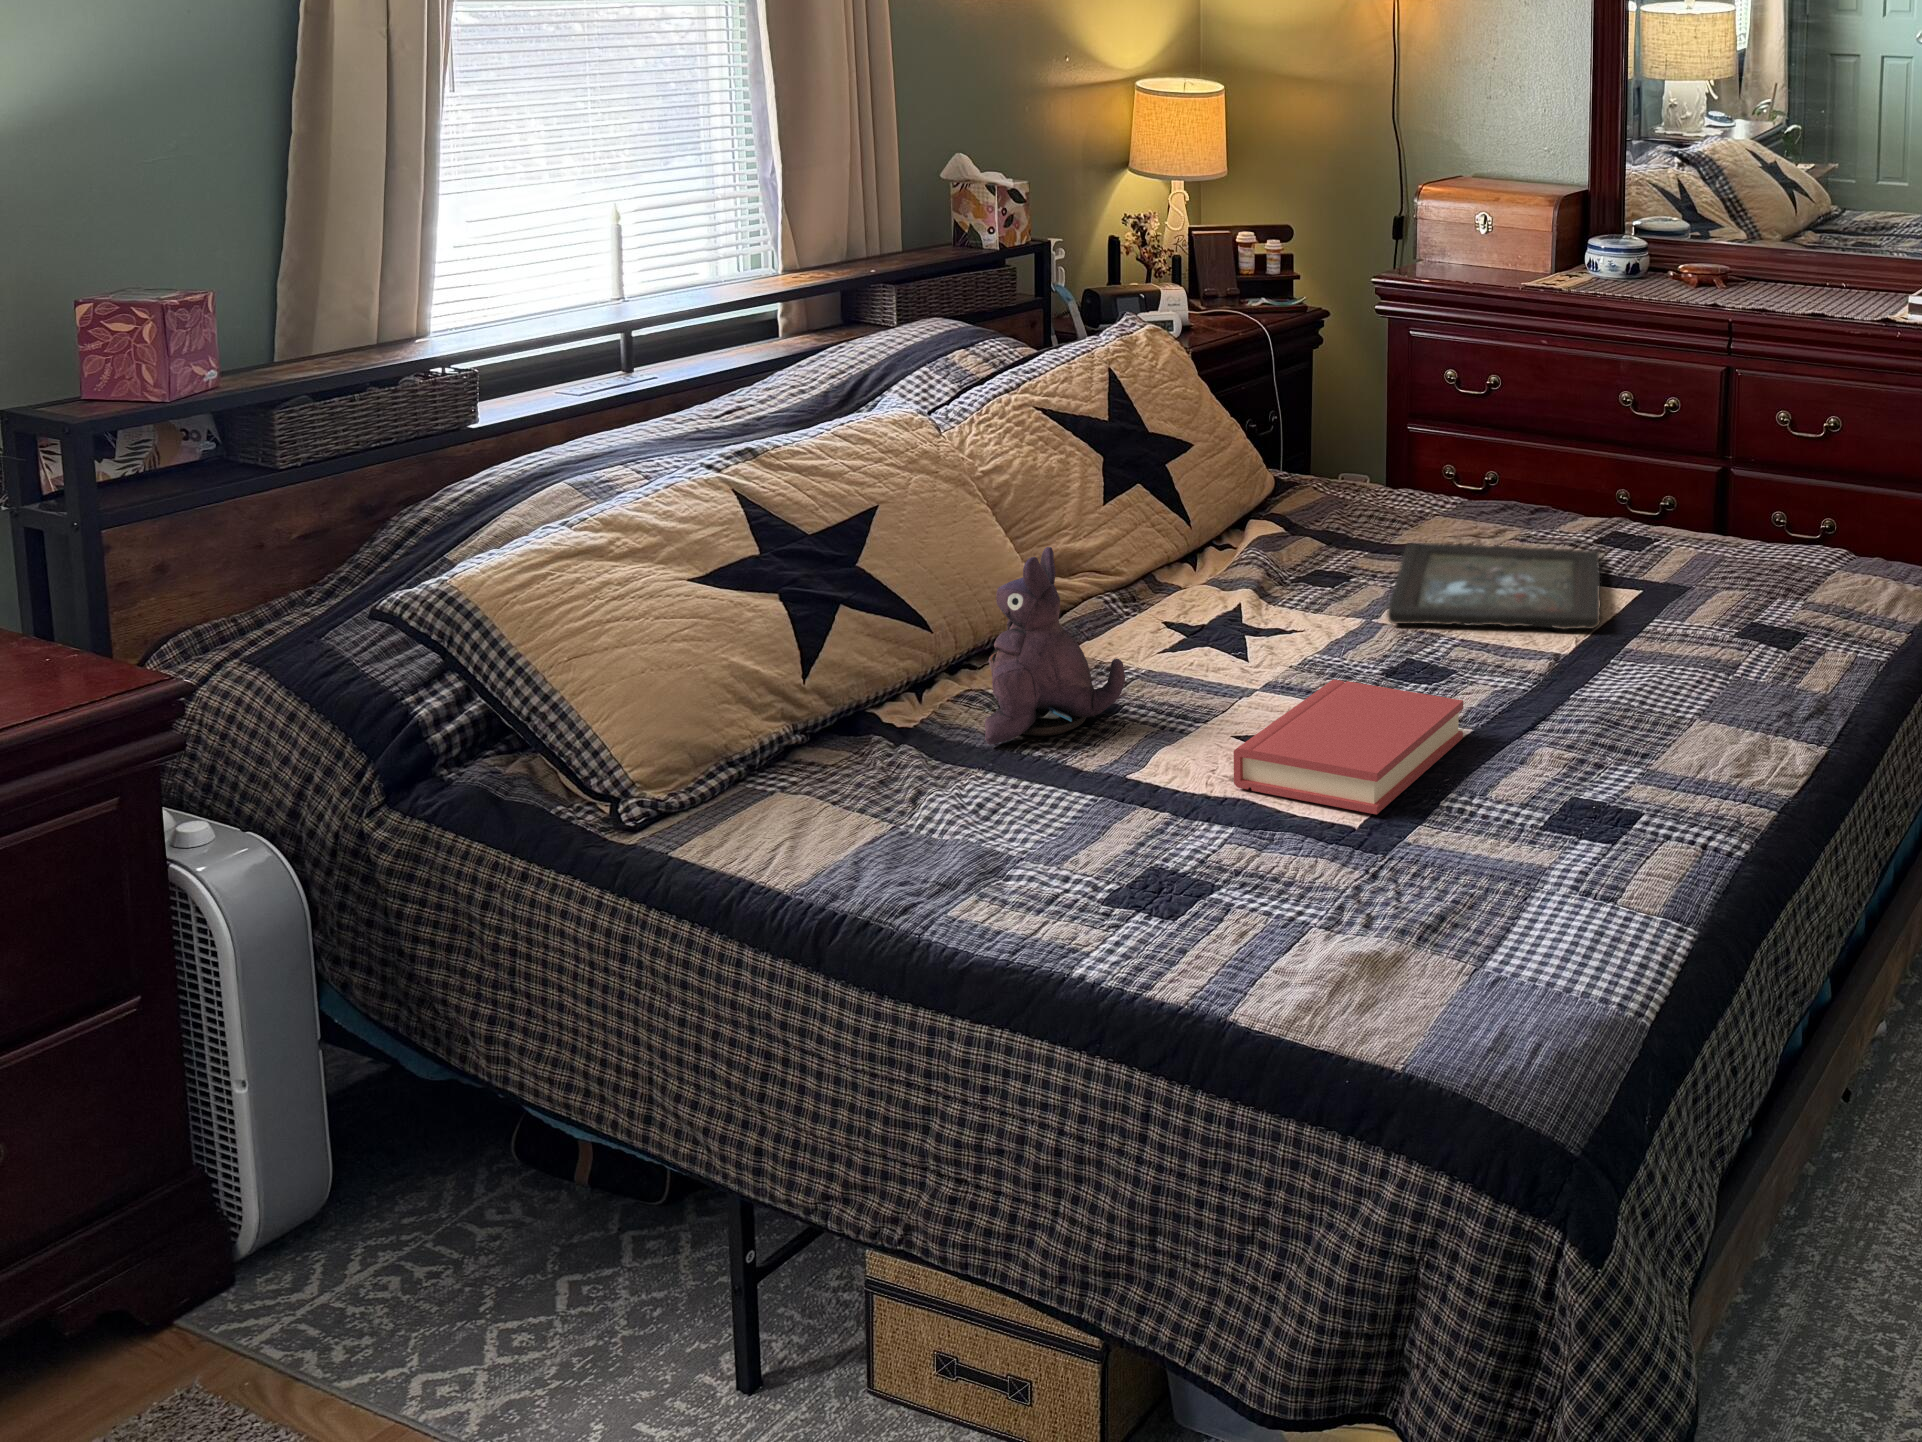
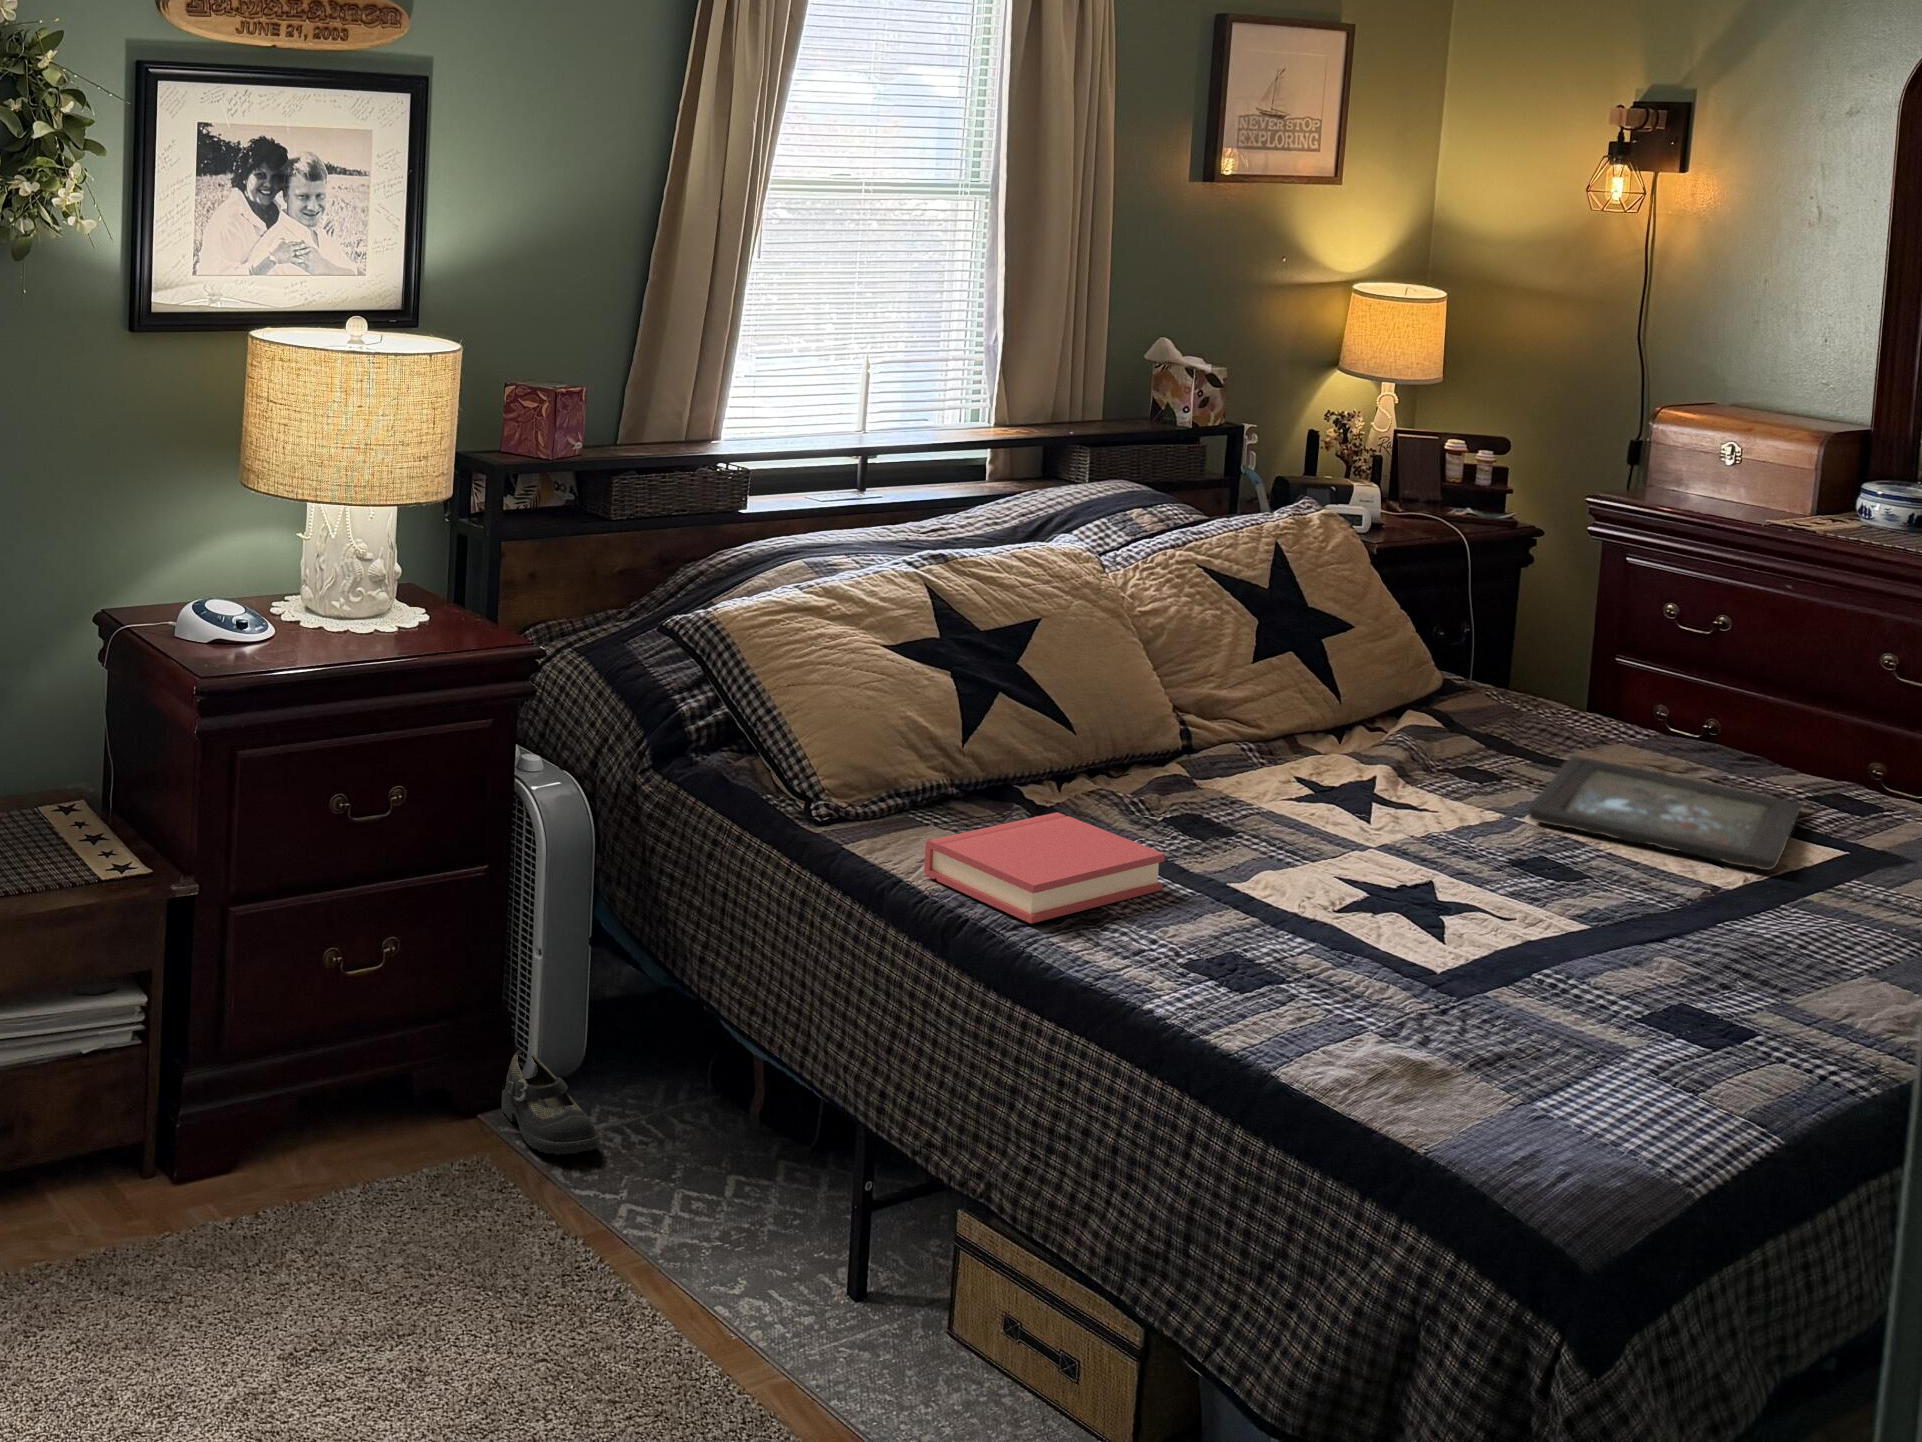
plush toy: present [985,547,1125,745] -> none [1108,674,1241,839]
hardback book: present [1234,679,1463,814] -> present [924,812,1165,924]
shoe: none [209,1219,370,1359] -> present [502,1049,600,1155]

